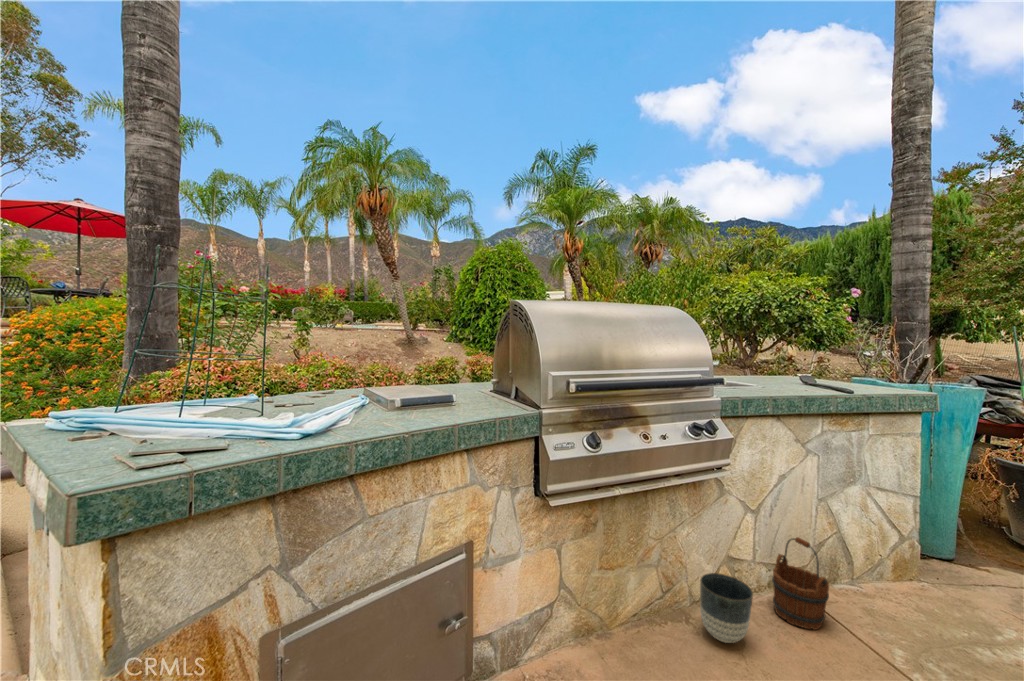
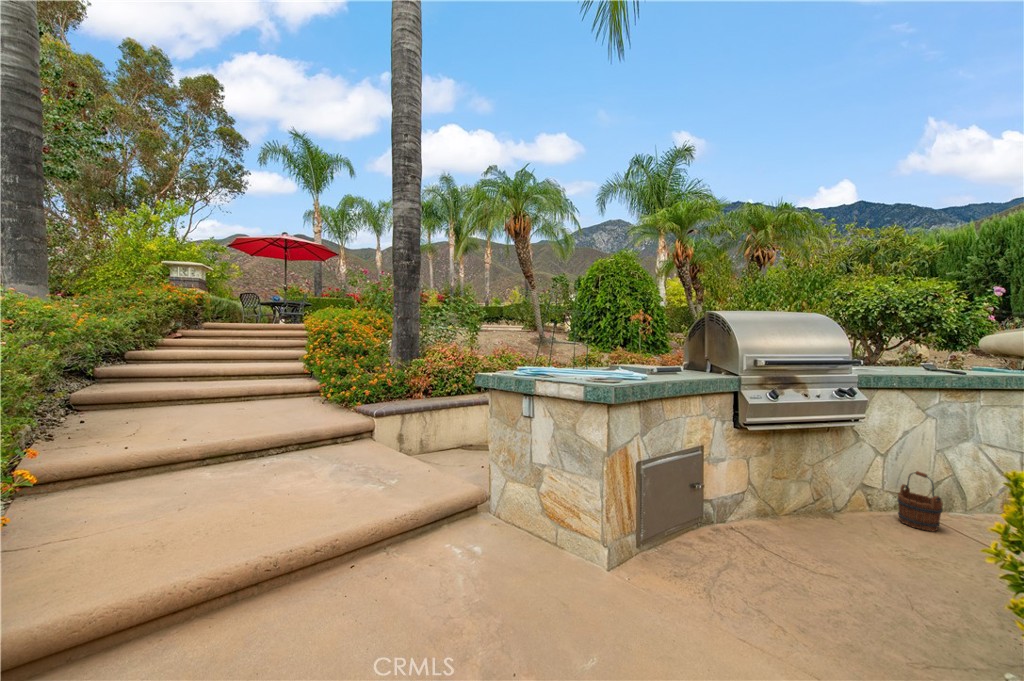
planter: present [700,573,753,643] -> none [842,489,882,529]

